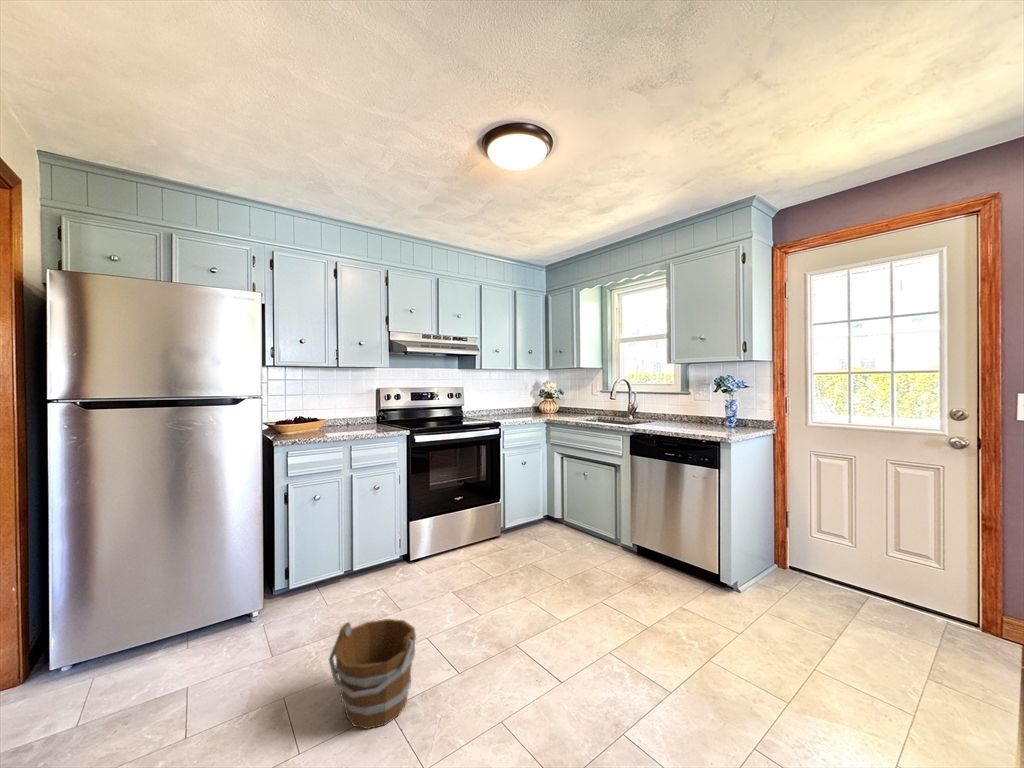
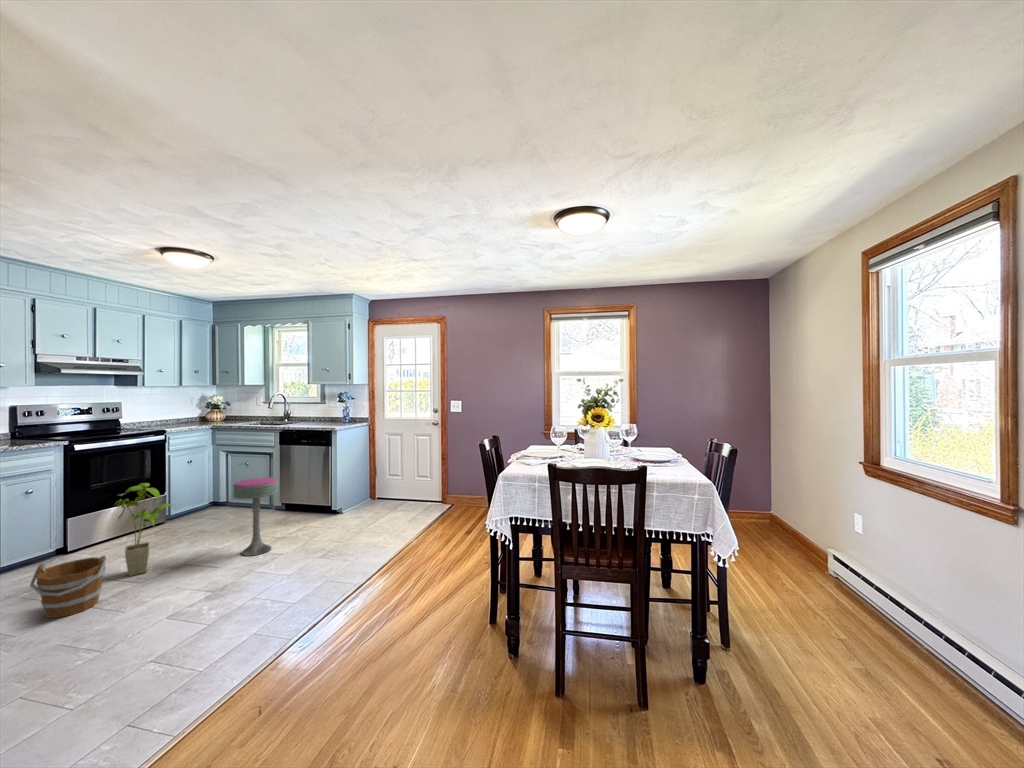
house plant: none [436,506,508,646] -> present [115,483,172,576]
bar stool: none [584,518,656,669] -> present [233,477,278,556]

